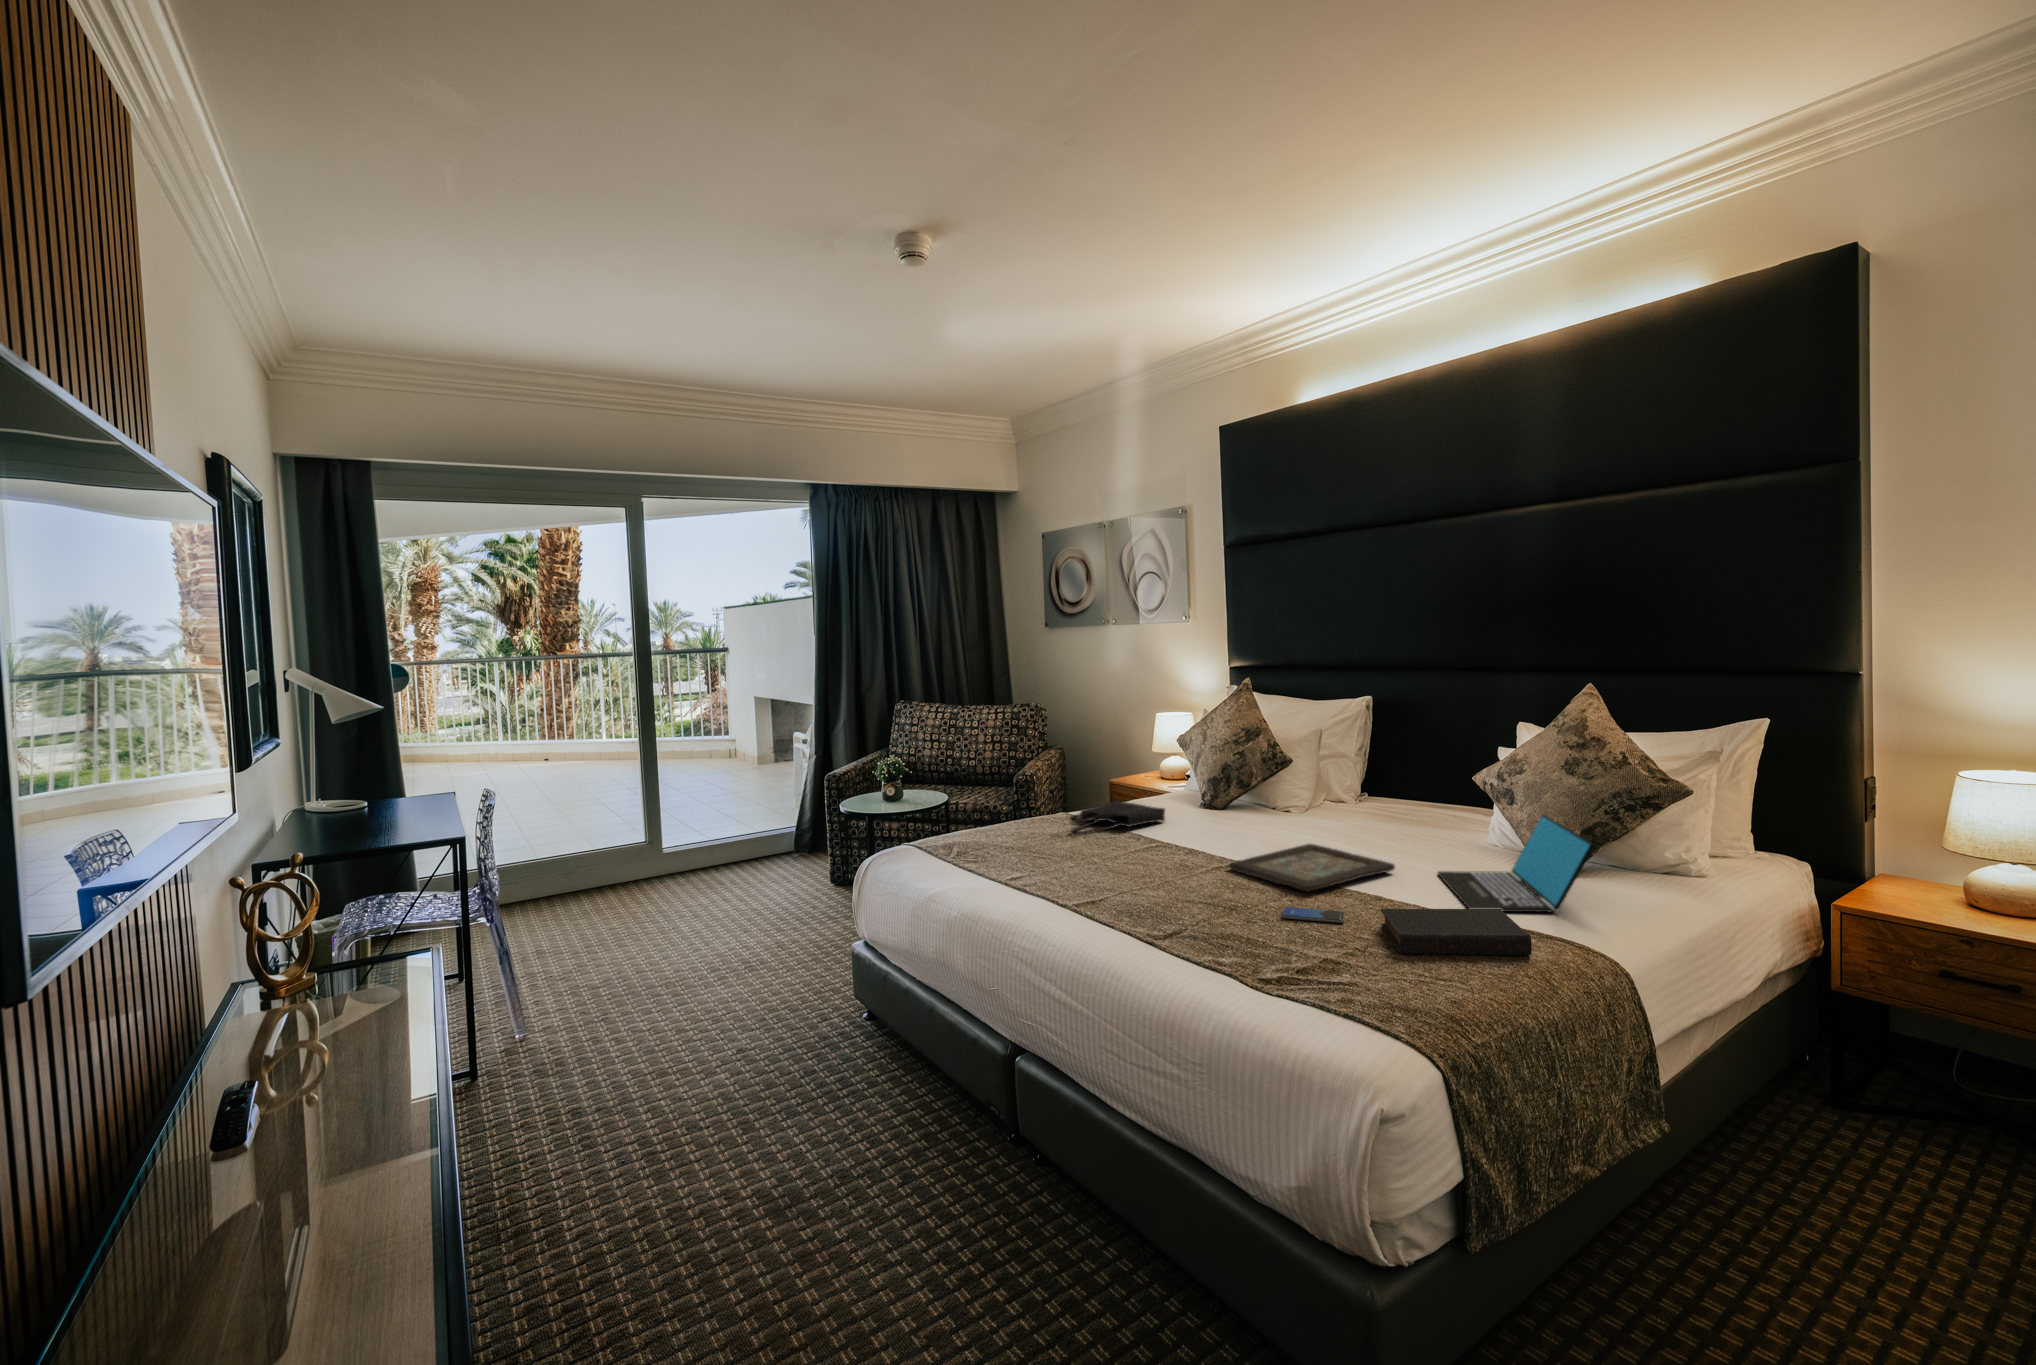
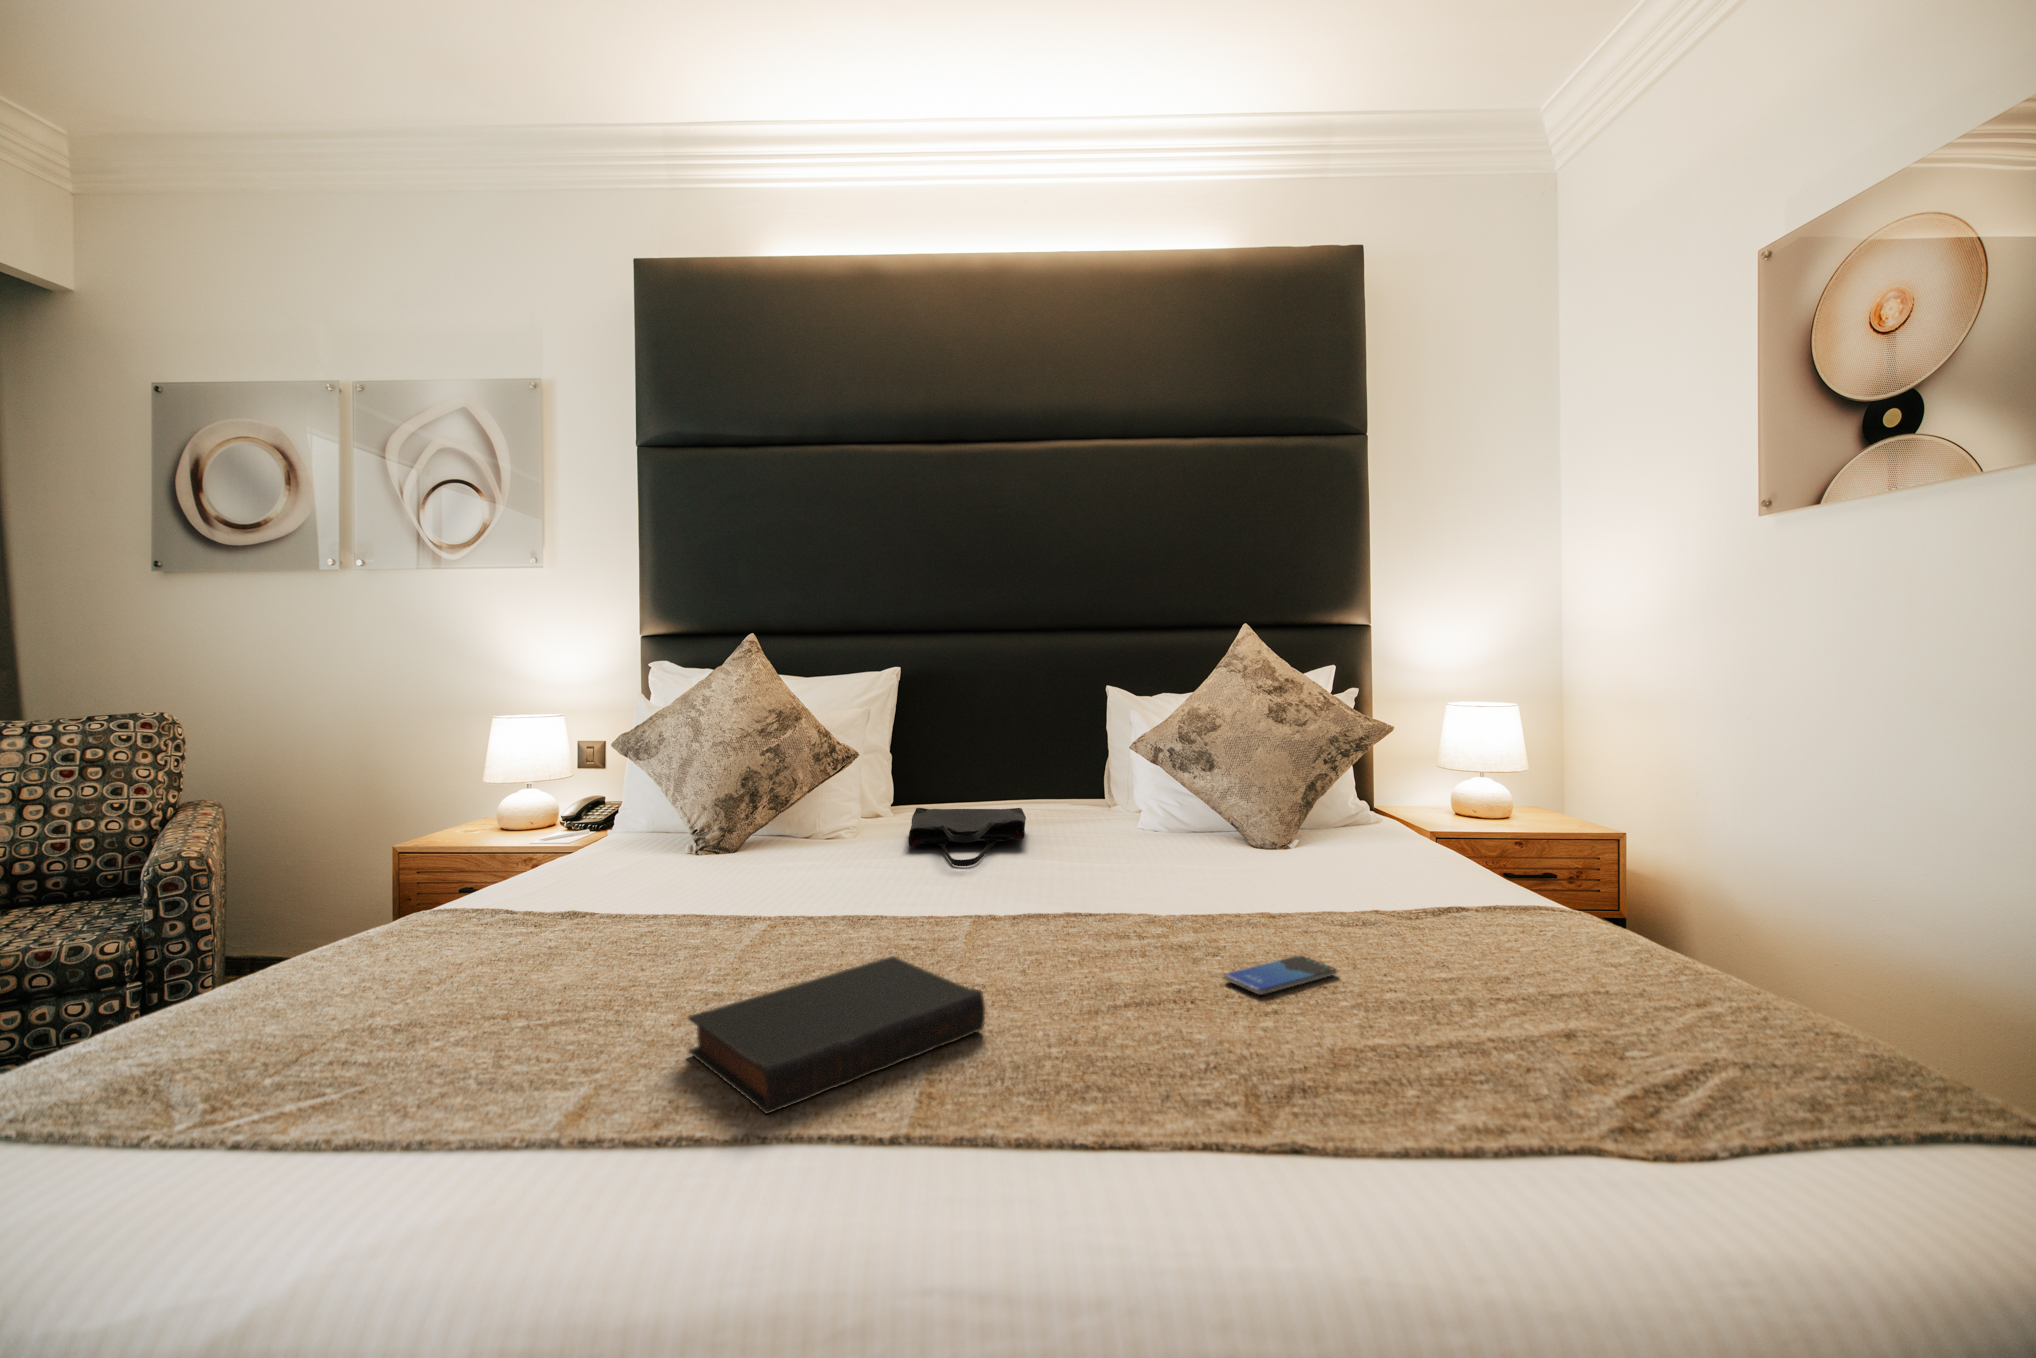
tote bag: present [1070,799,1165,835] -> present [908,808,1026,866]
laptop: present [1438,815,1595,912] -> none [1223,770,1459,910]
decorative tray: present [1229,844,1395,892] -> none [975,868,1186,940]
book: present [1381,909,1532,955] -> present [688,956,985,1114]

